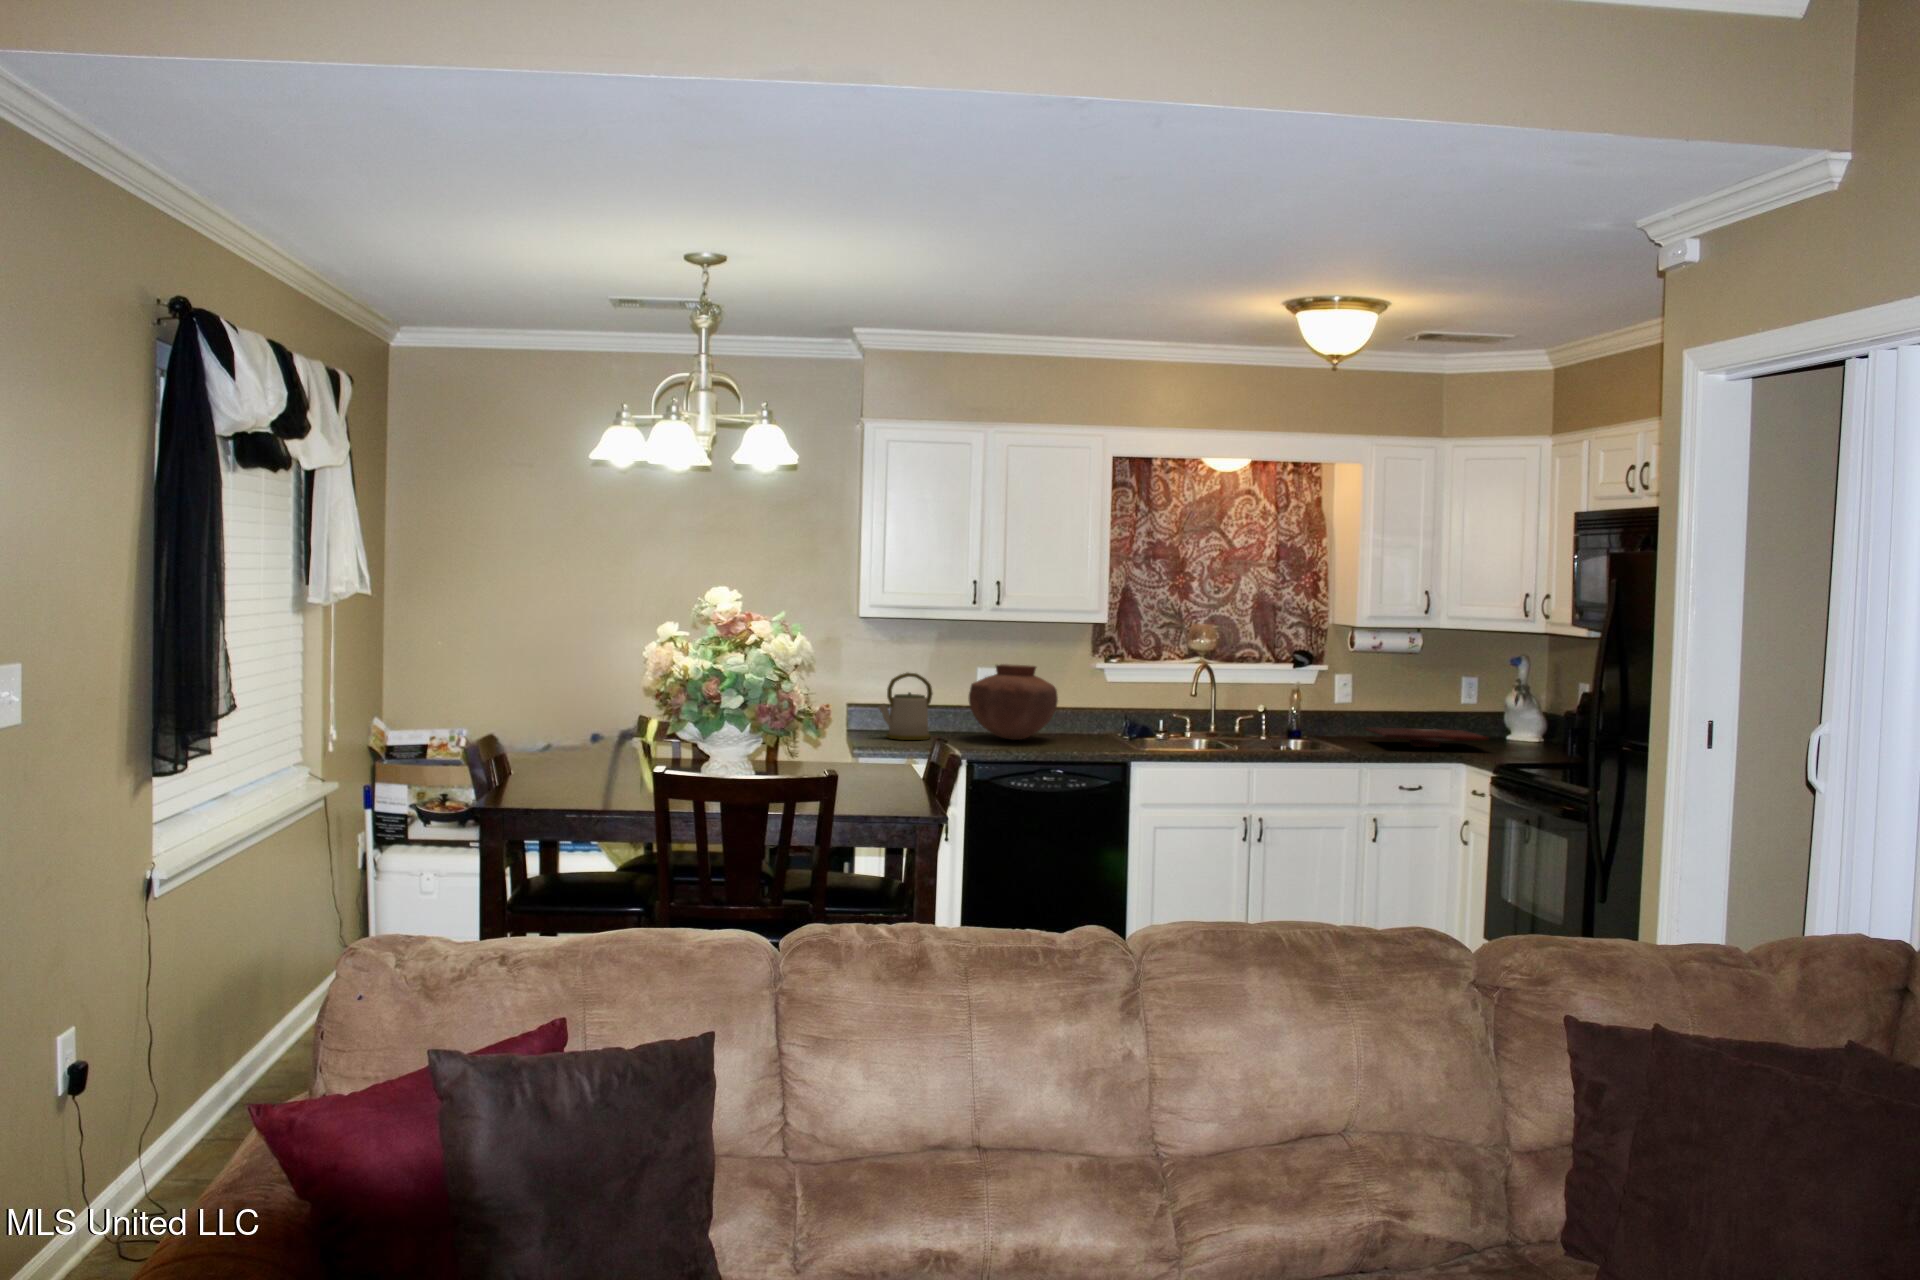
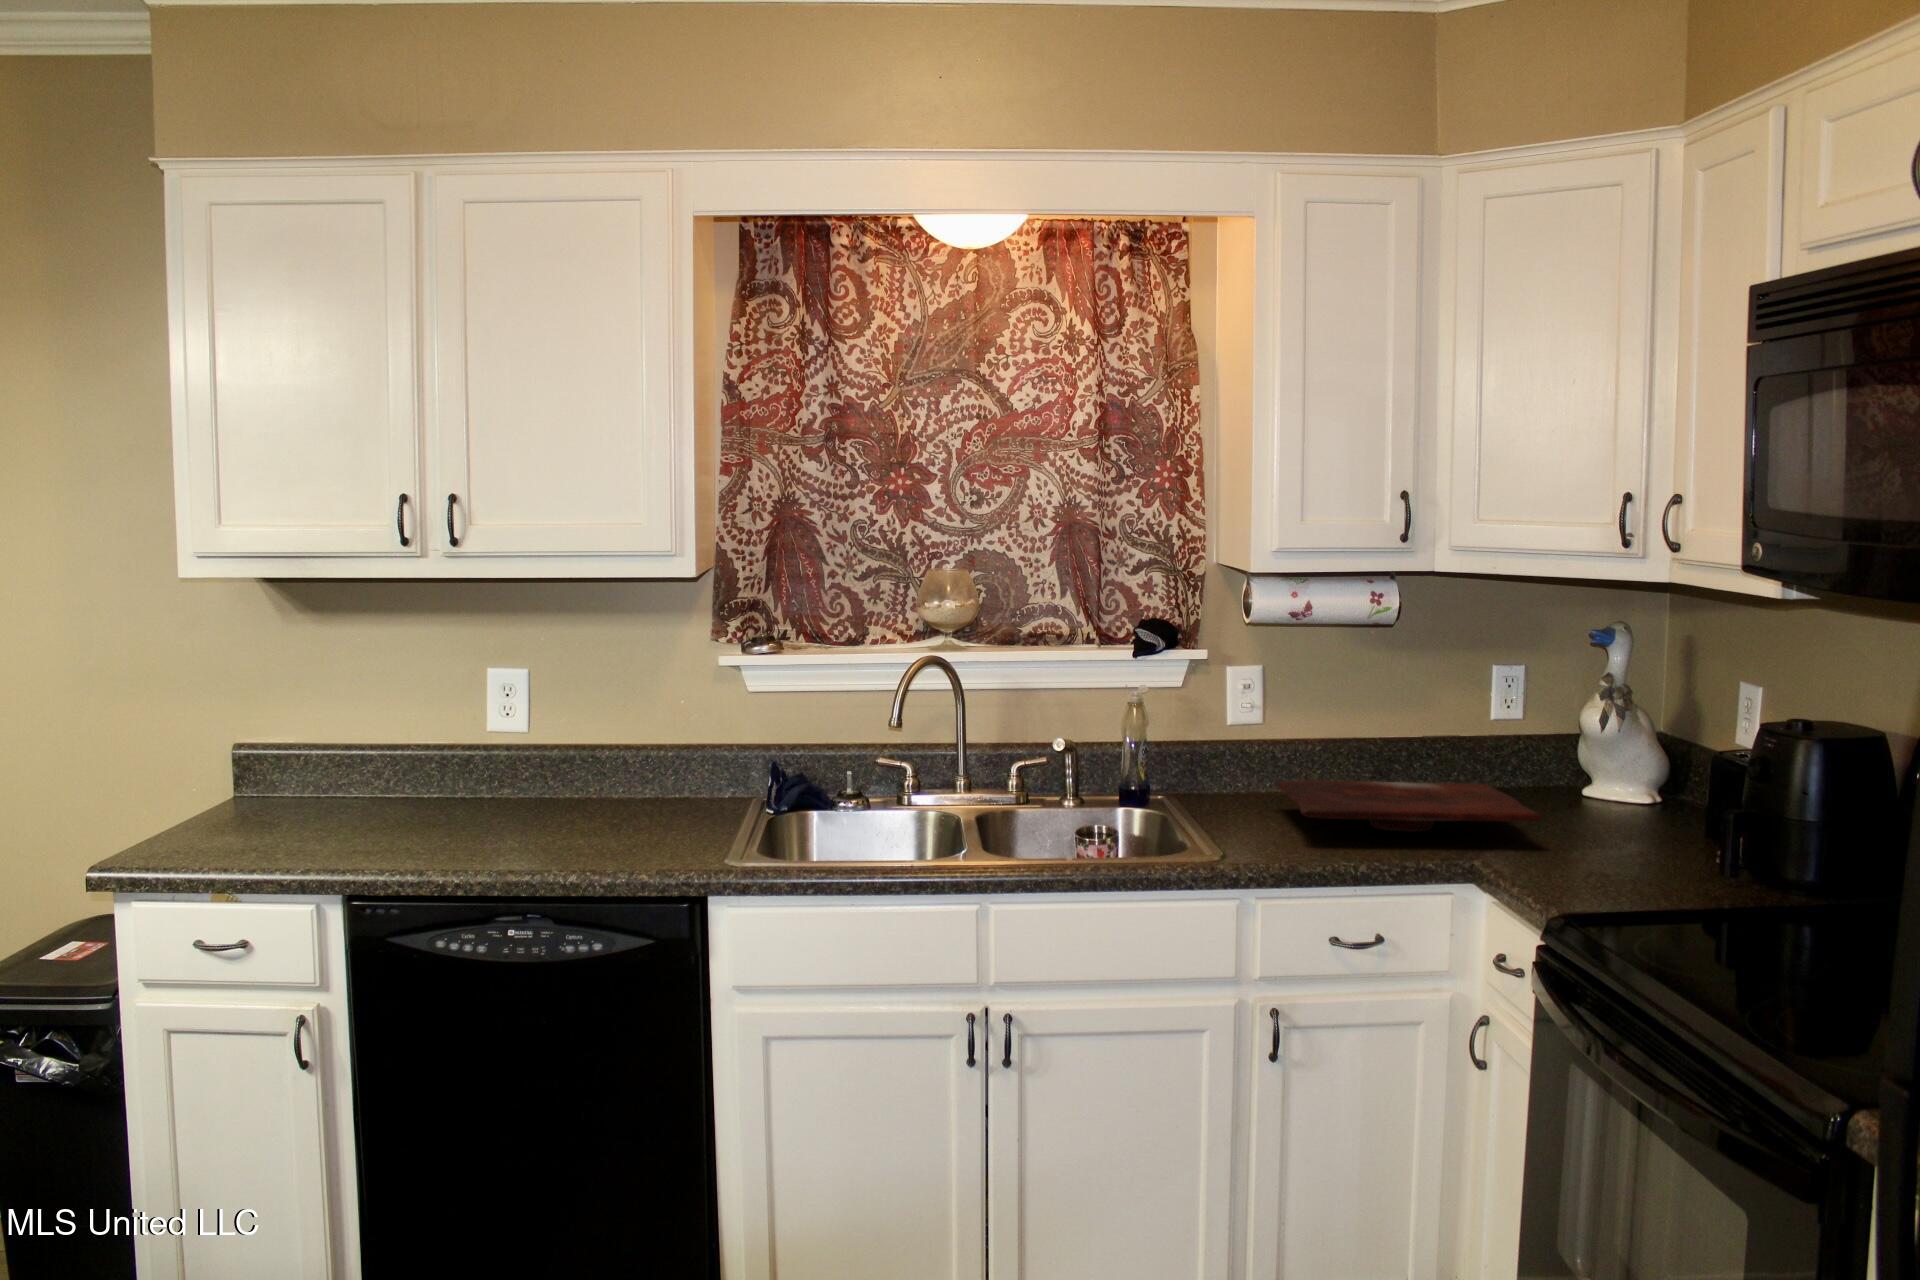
vase: present [969,664,1058,740] -> none [405,665,609,827]
kettle: present [879,673,933,740] -> none [224,687,344,834]

